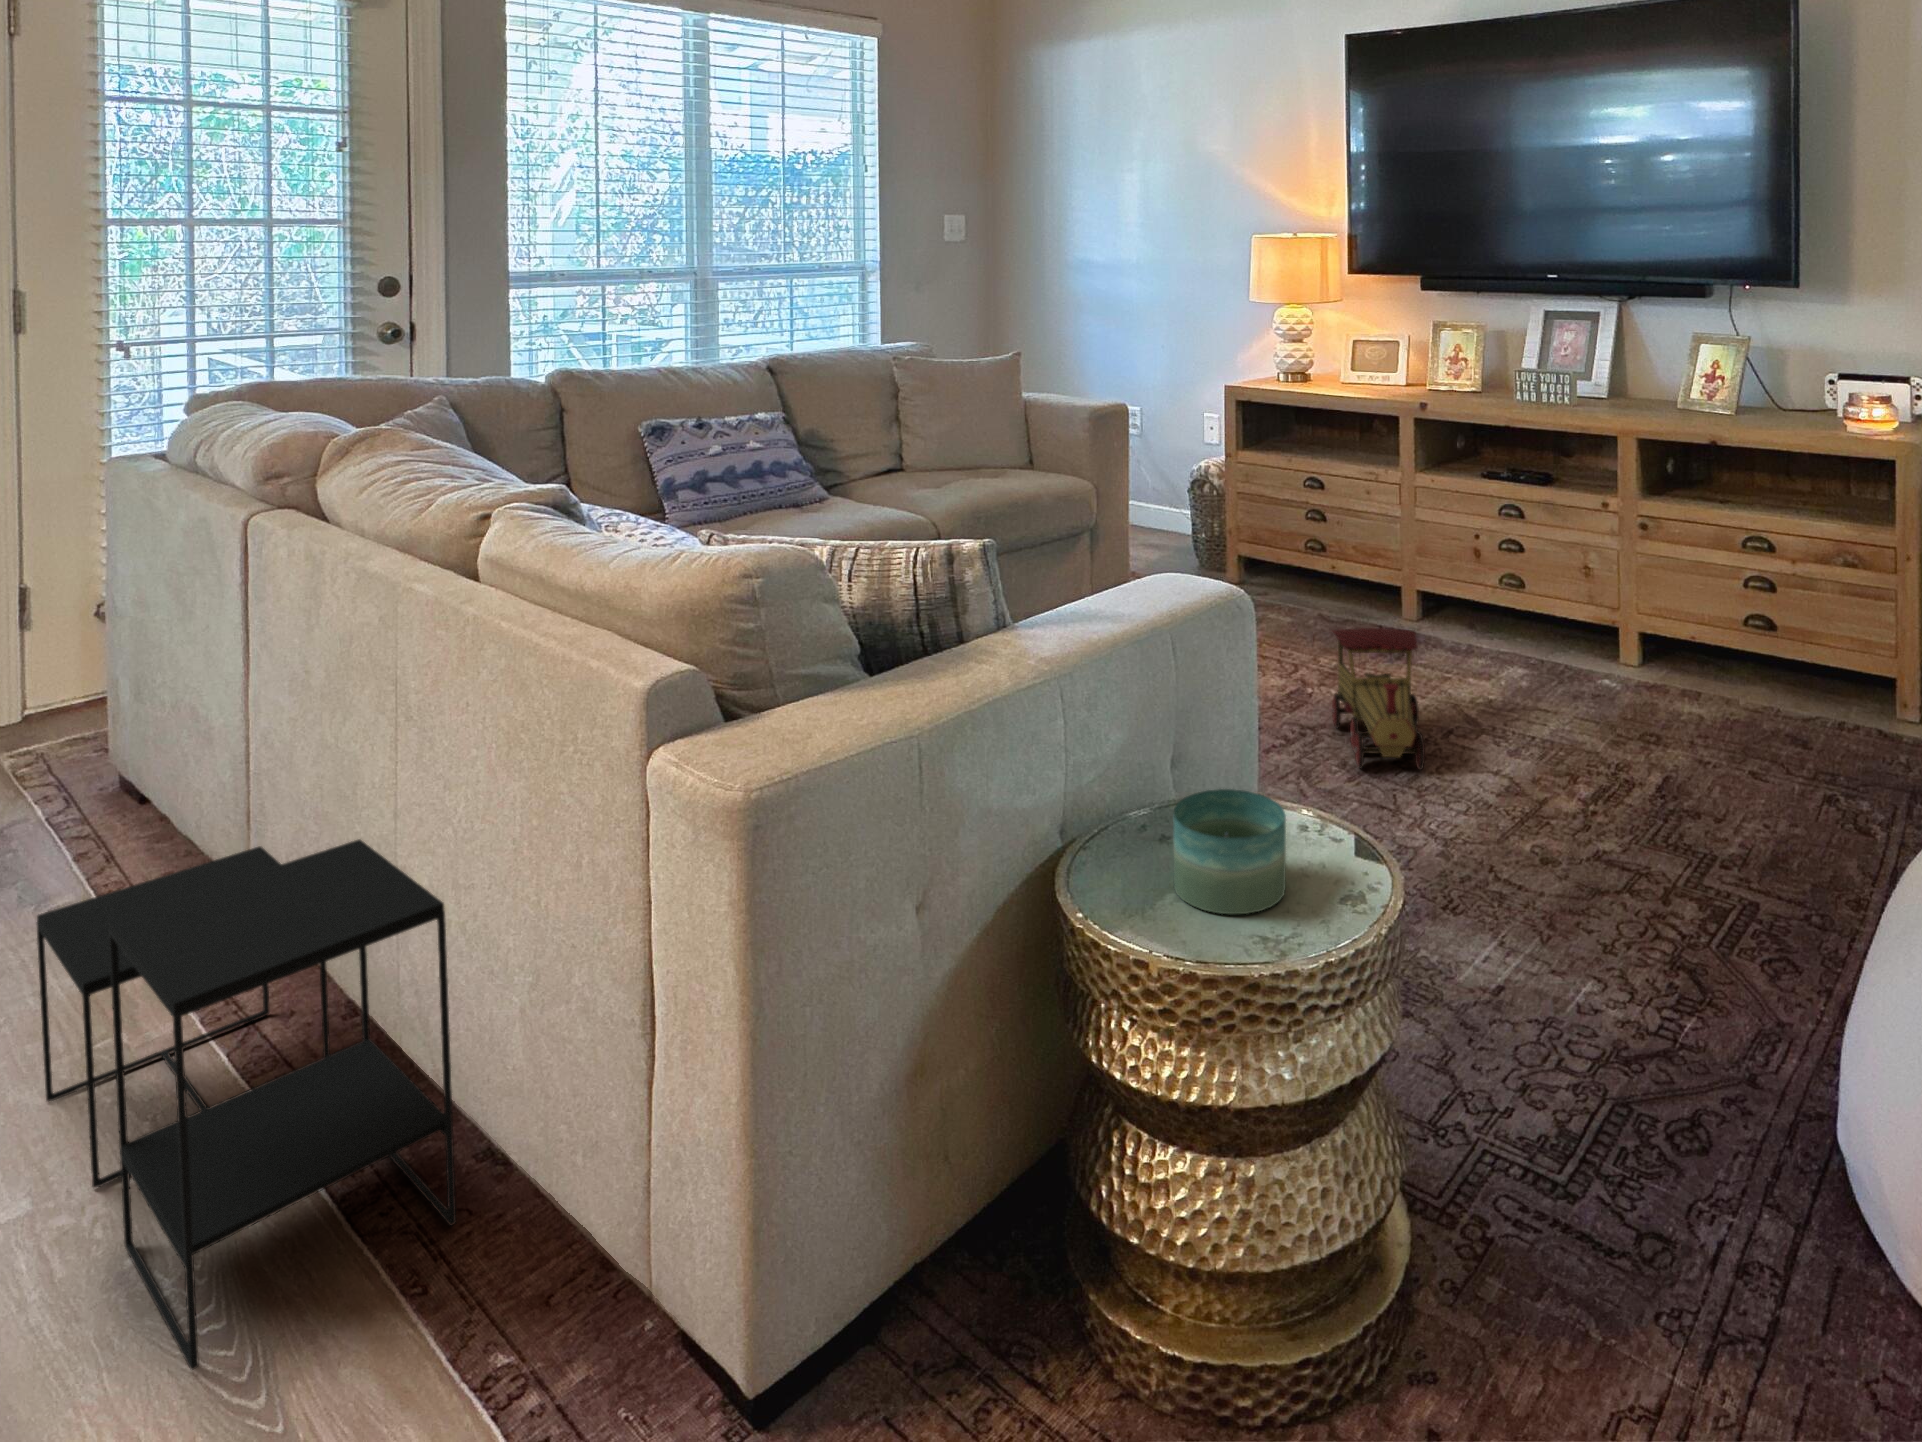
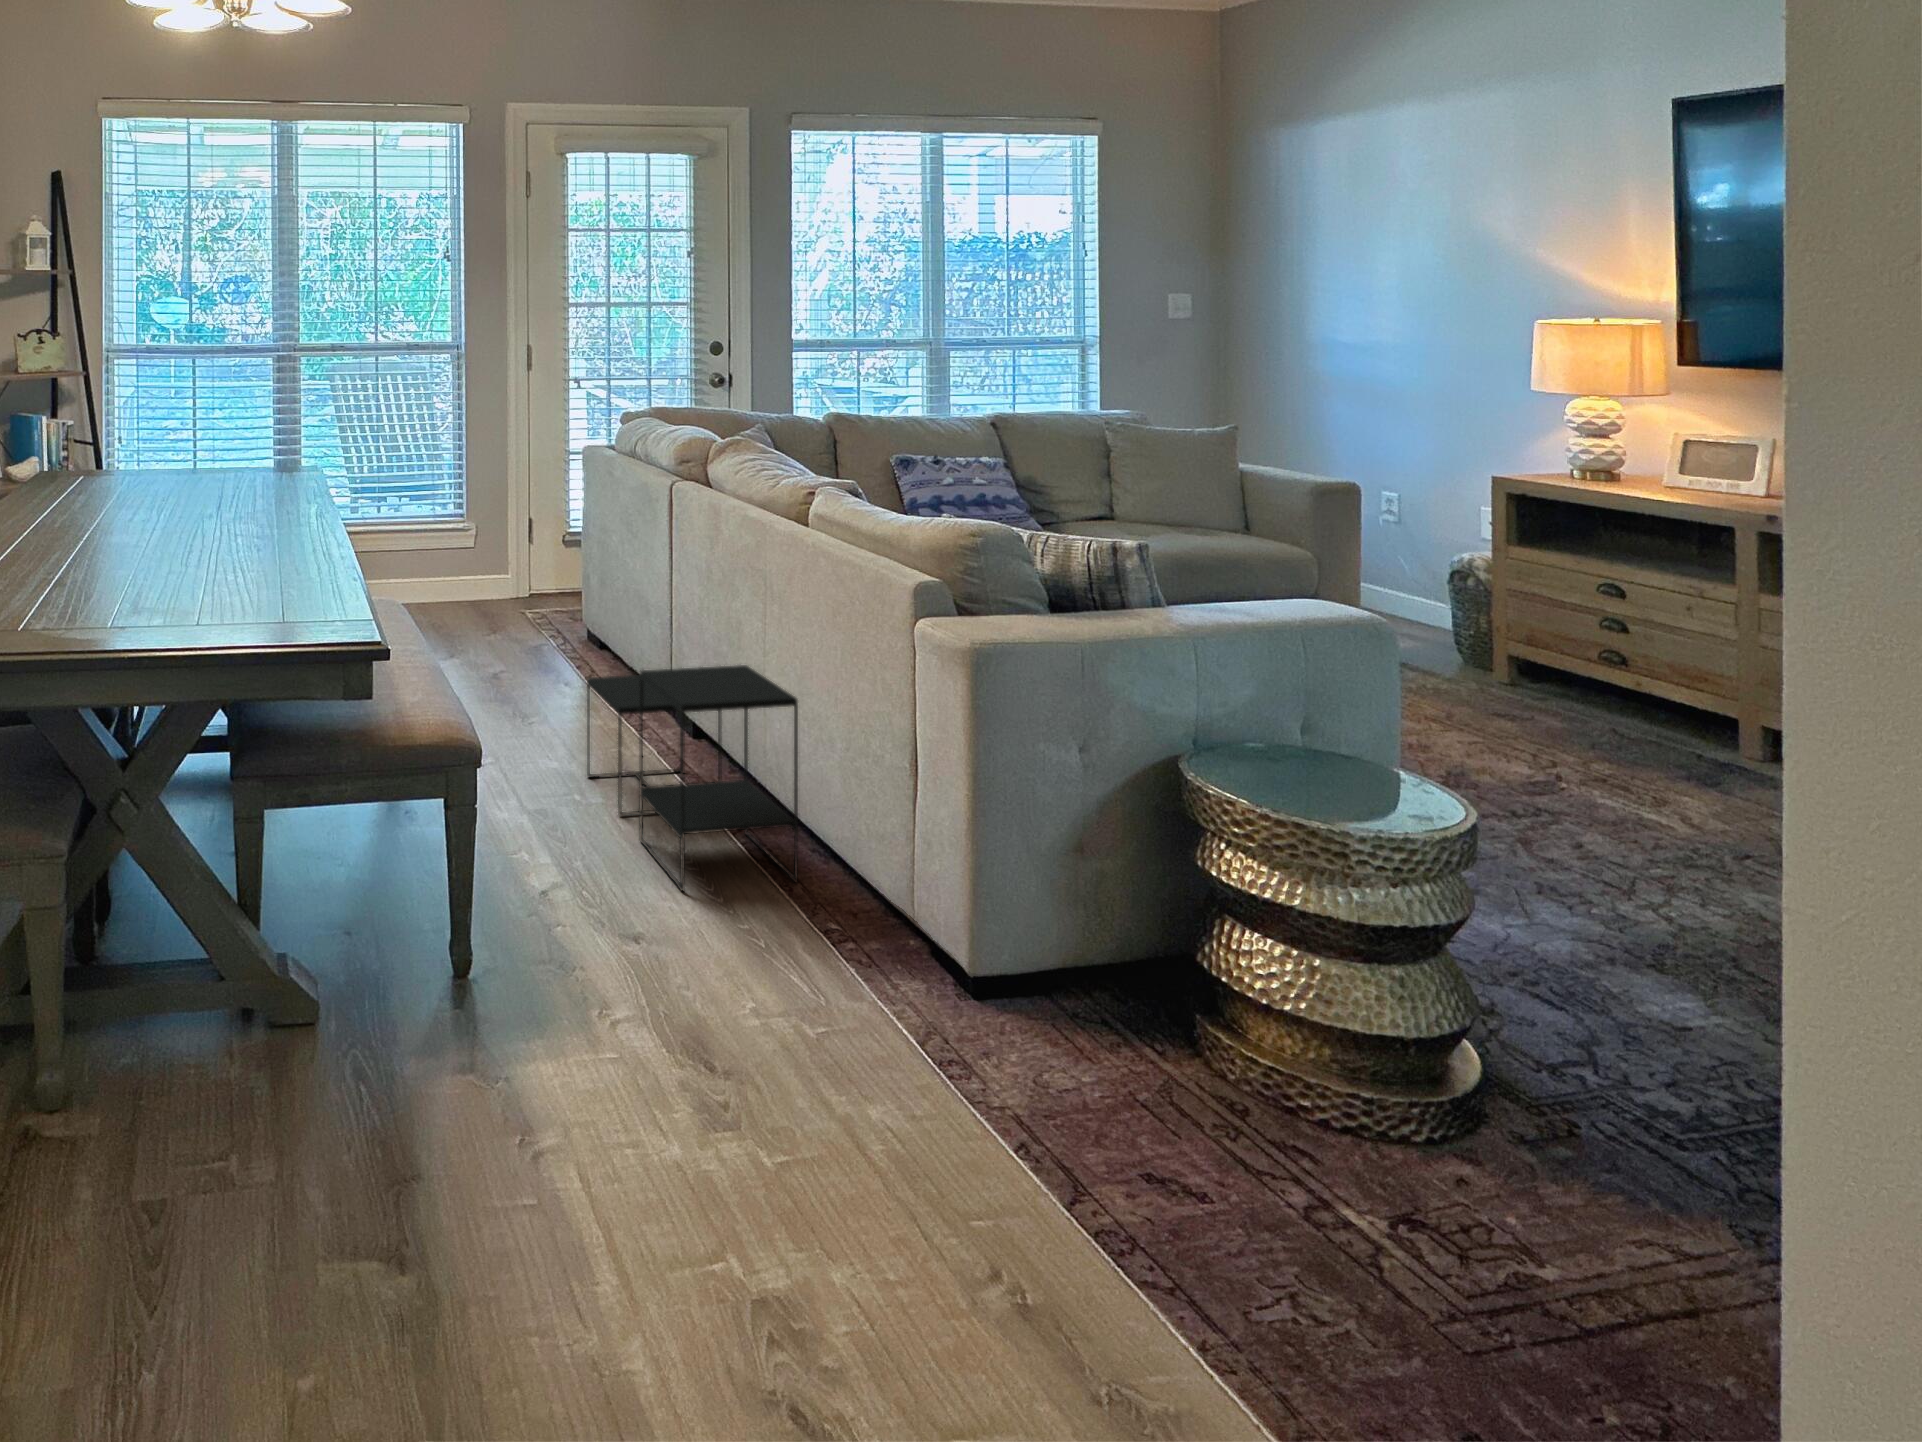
toy train: present [1332,628,1425,770] -> none [1573,717,1692,866]
candle: present [1174,789,1286,914] -> none [1268,720,1360,798]

